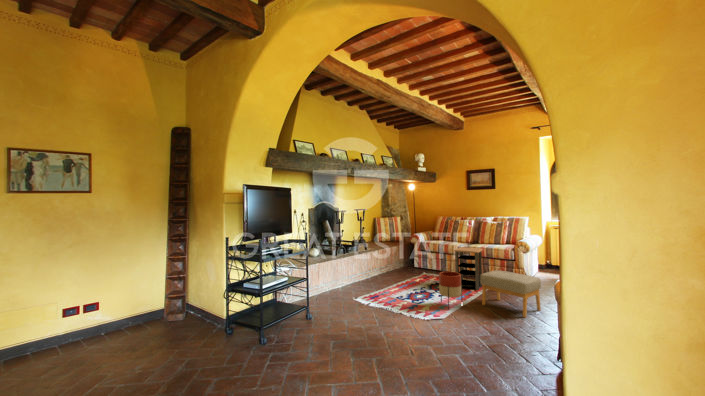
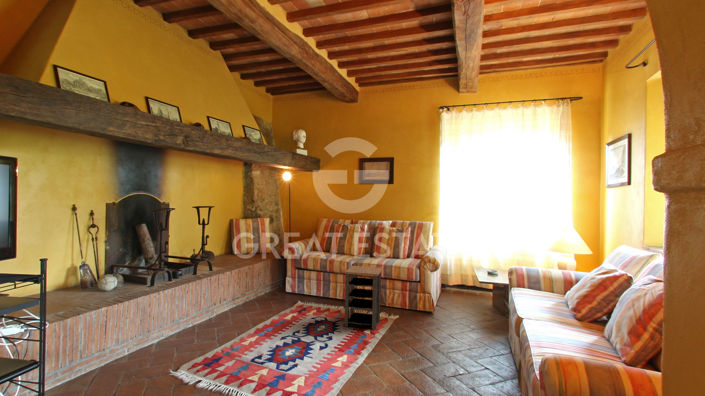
footstool: present [480,270,541,317] -> none [384,303,464,380]
planter: present [439,272,462,309] -> none [322,312,357,378]

